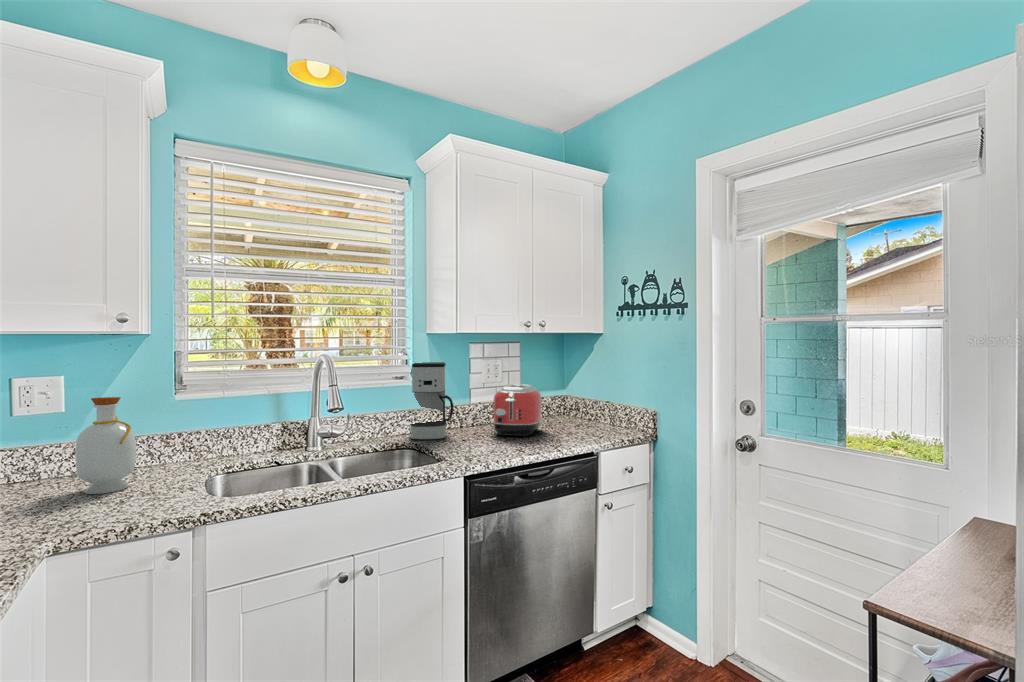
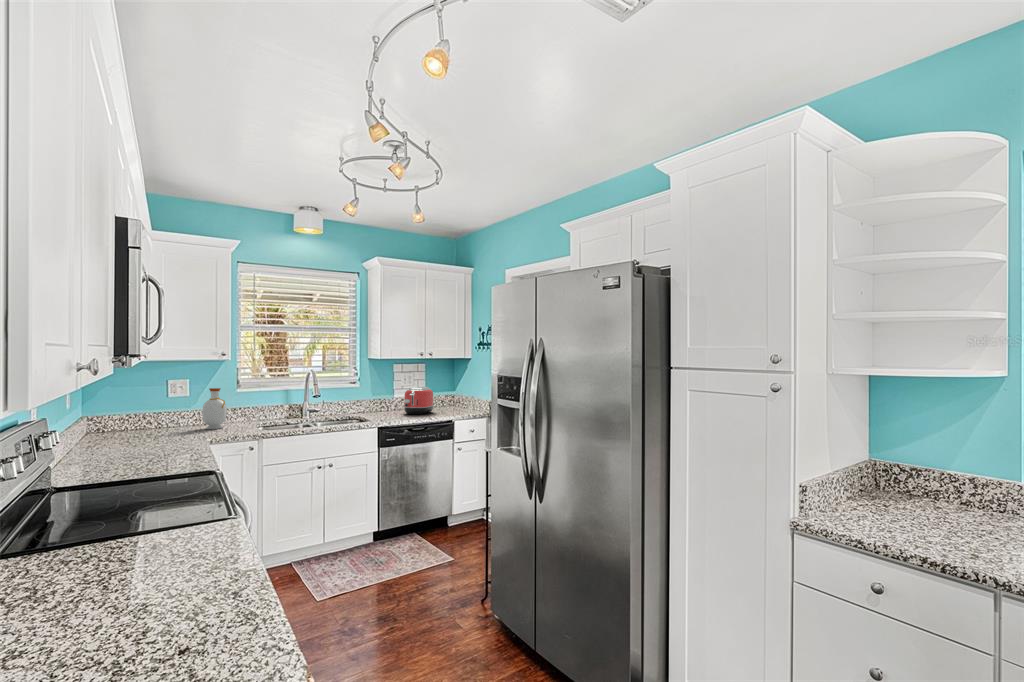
coffee maker: present [410,362,453,440] -> none [358,374,382,416]

